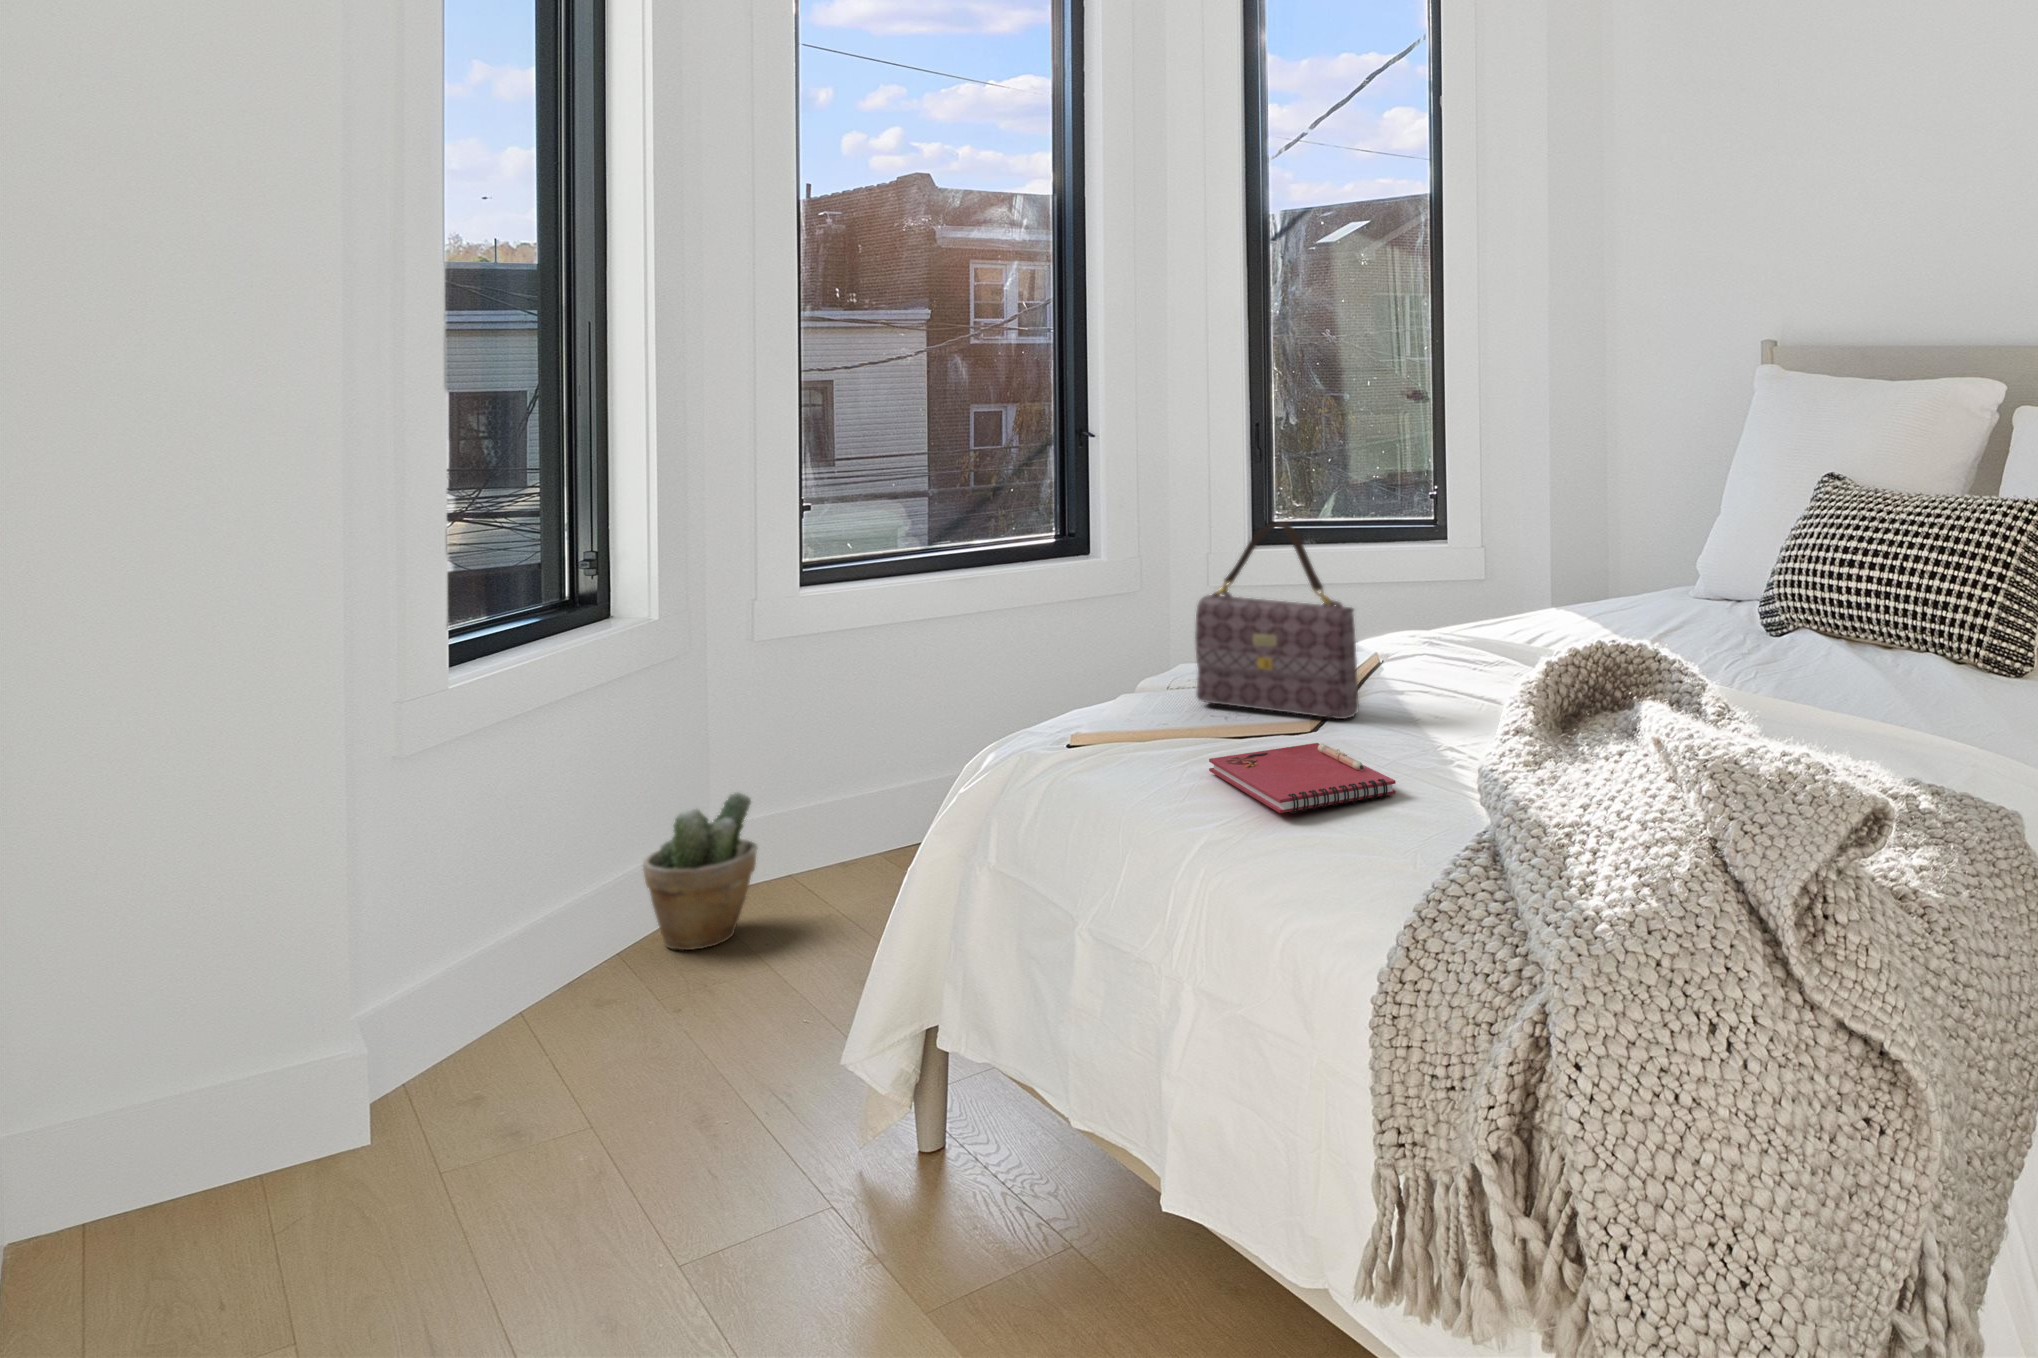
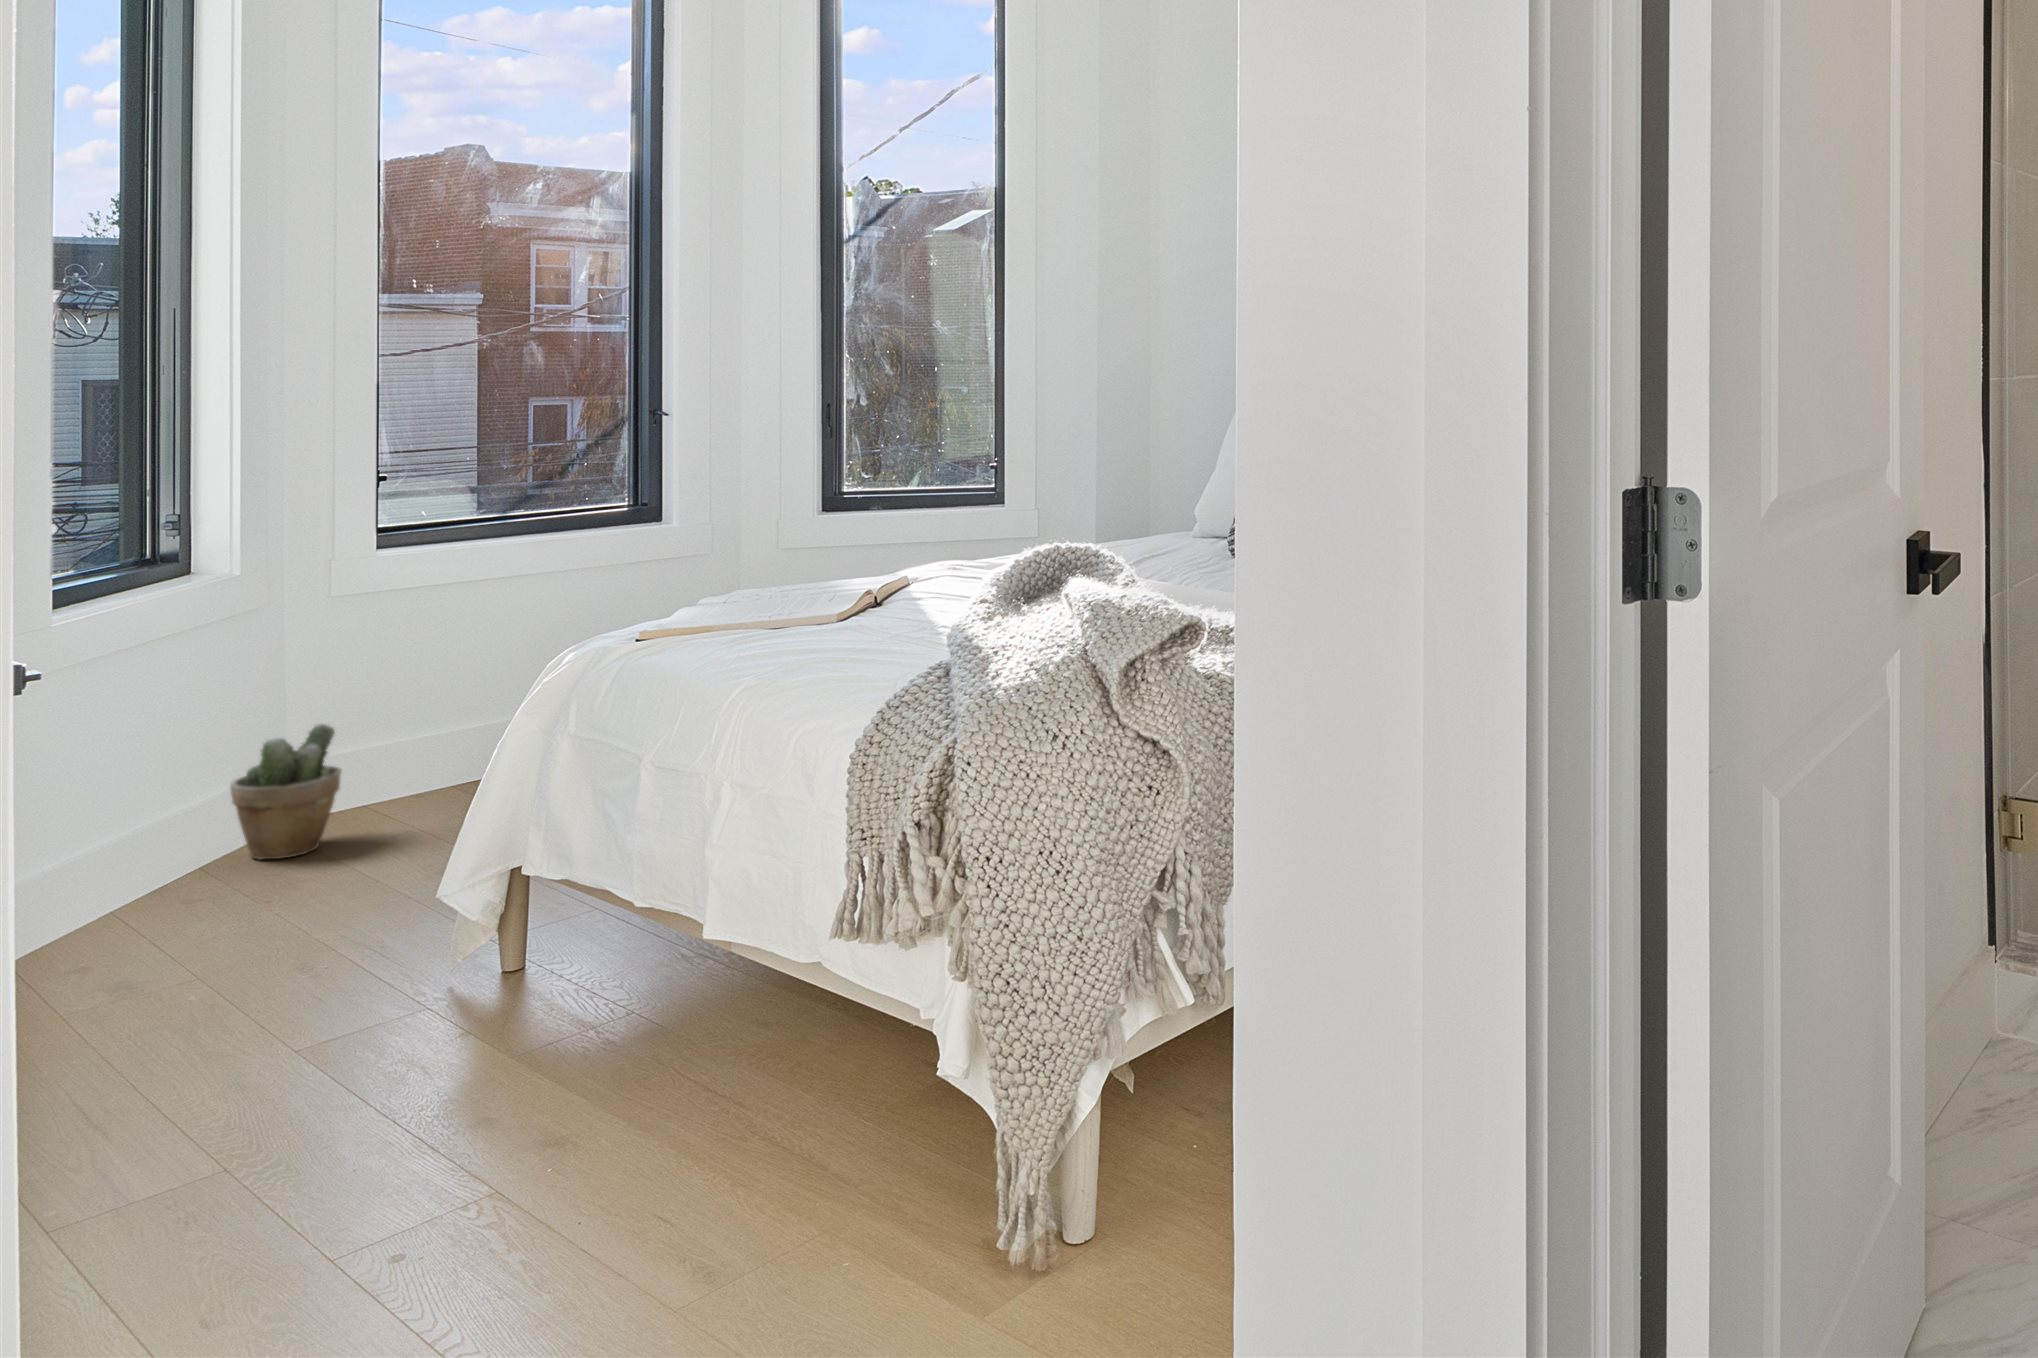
handbag: present [1195,523,1359,719] -> none [744,465,875,609]
notebook: present [1209,743,1396,813] -> none [748,620,887,656]

